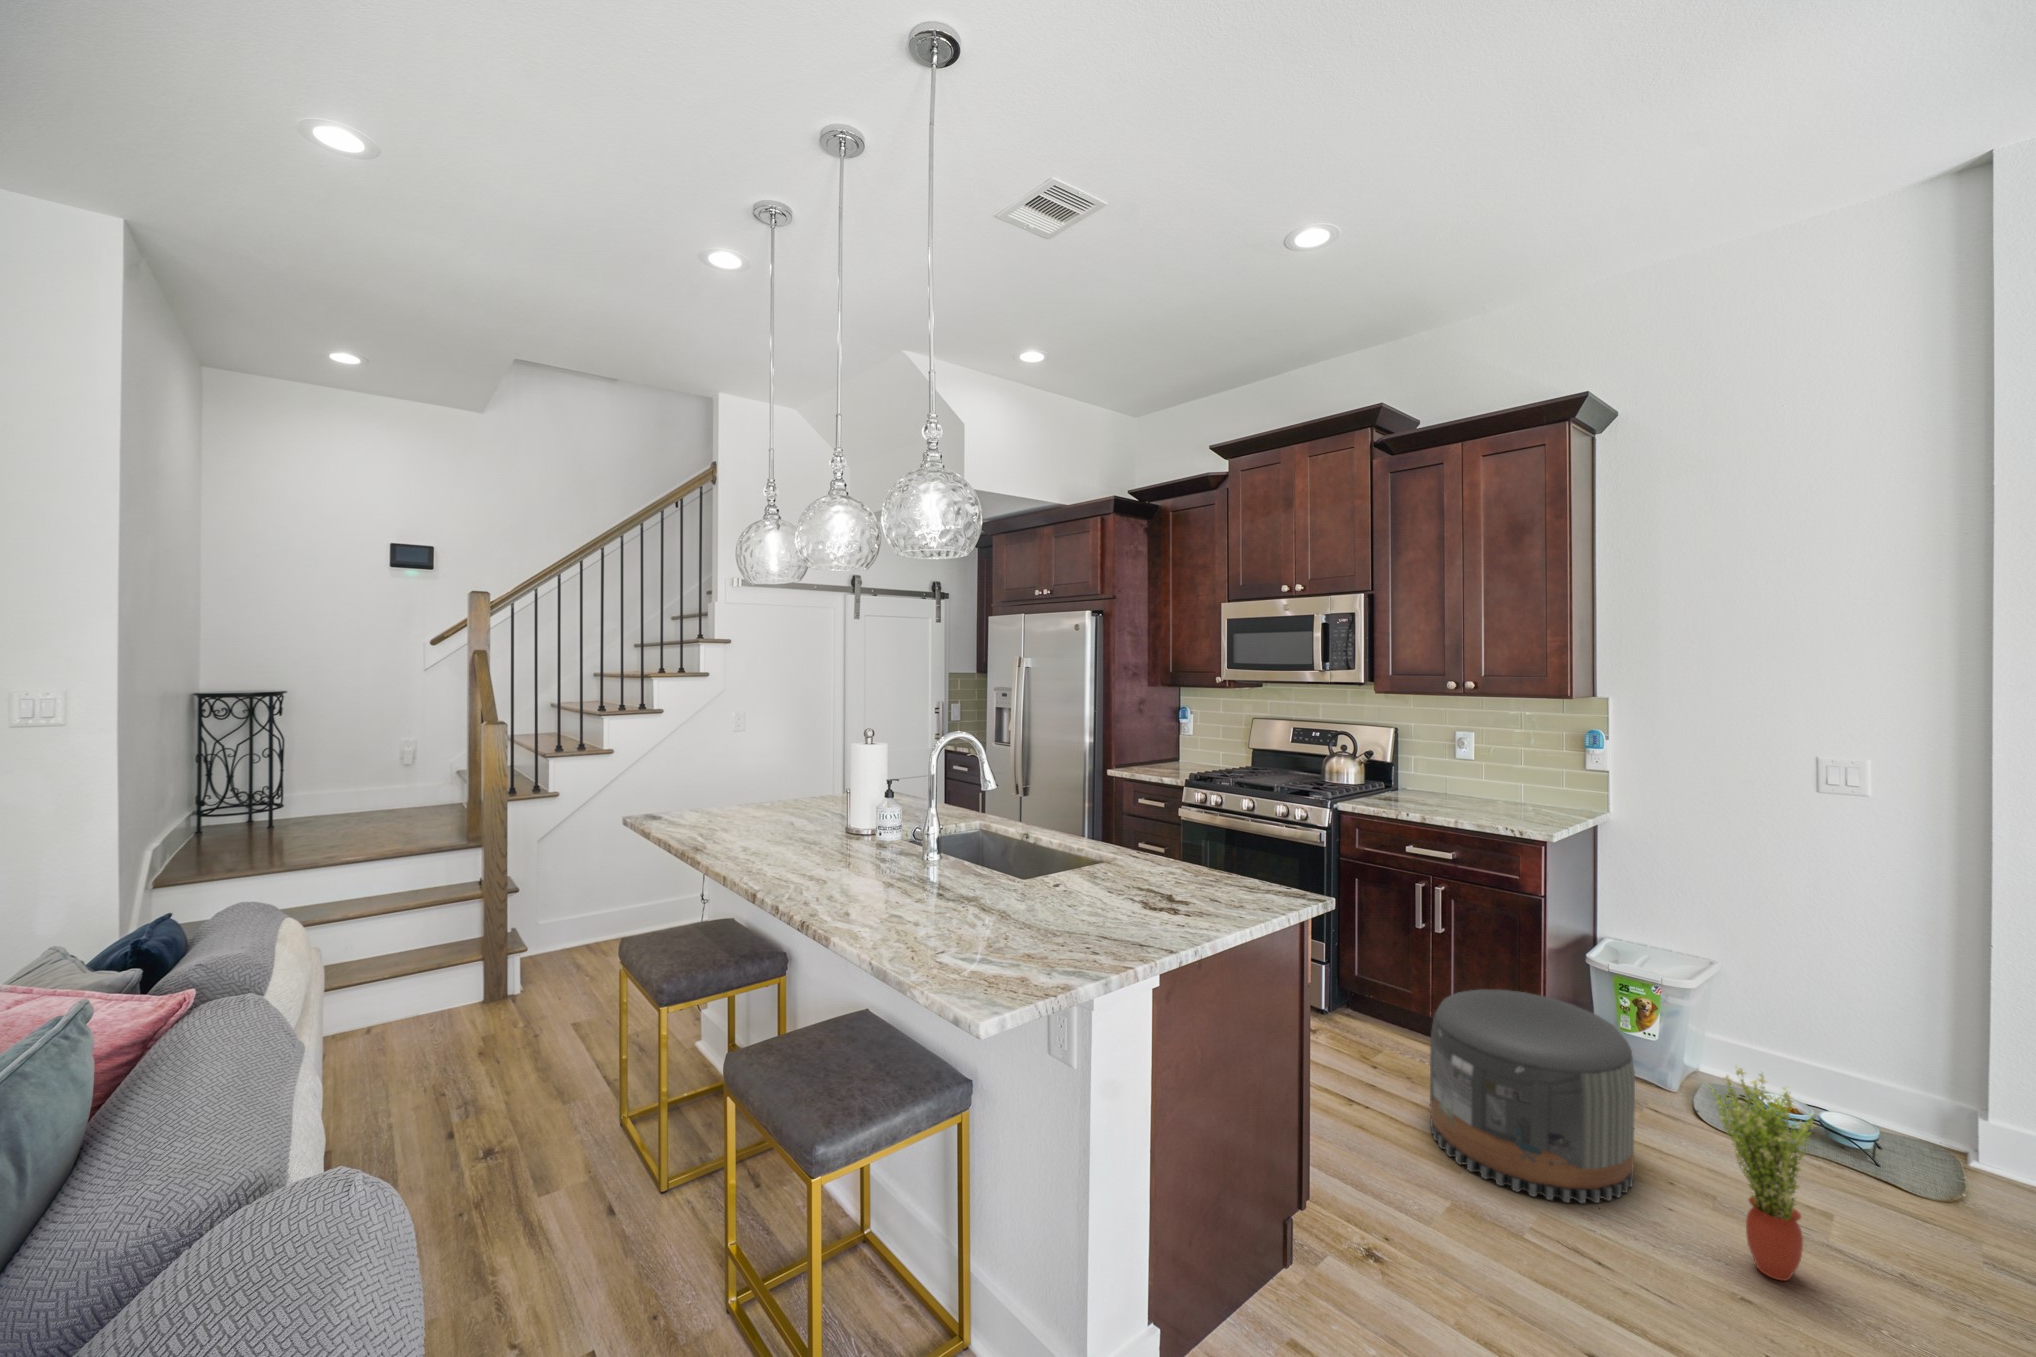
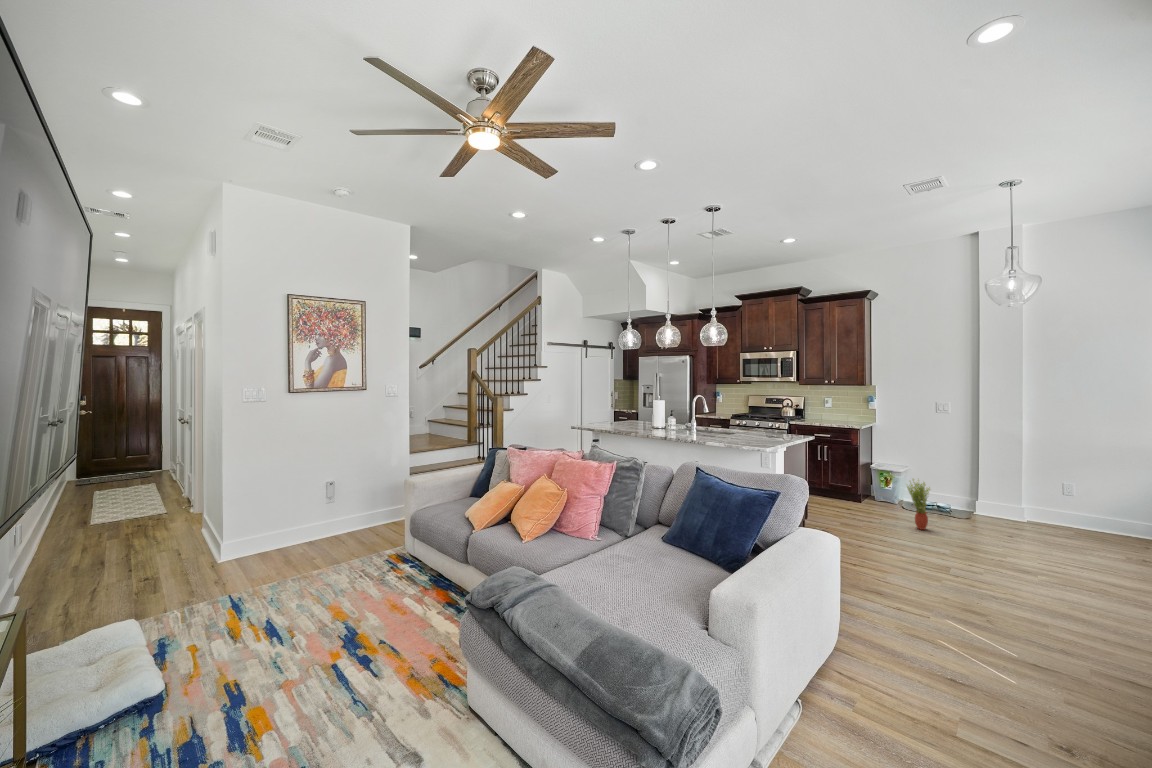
pouf: present [1430,989,1635,1203] -> none [828,471,887,521]

